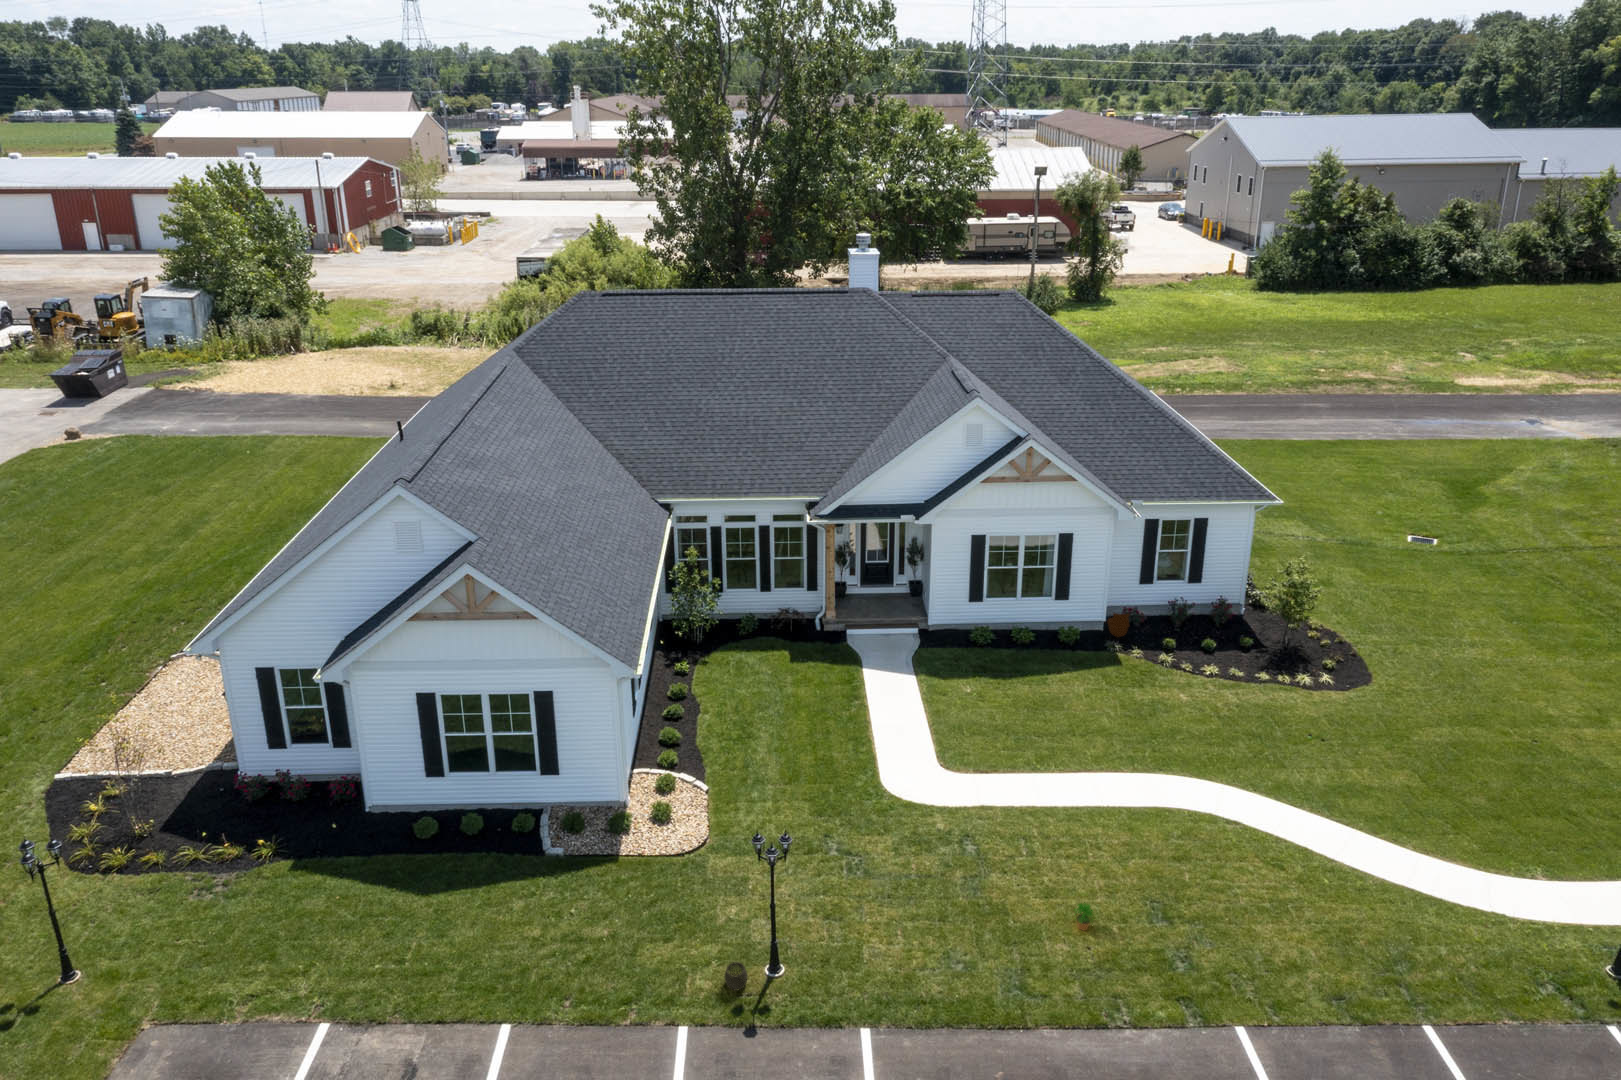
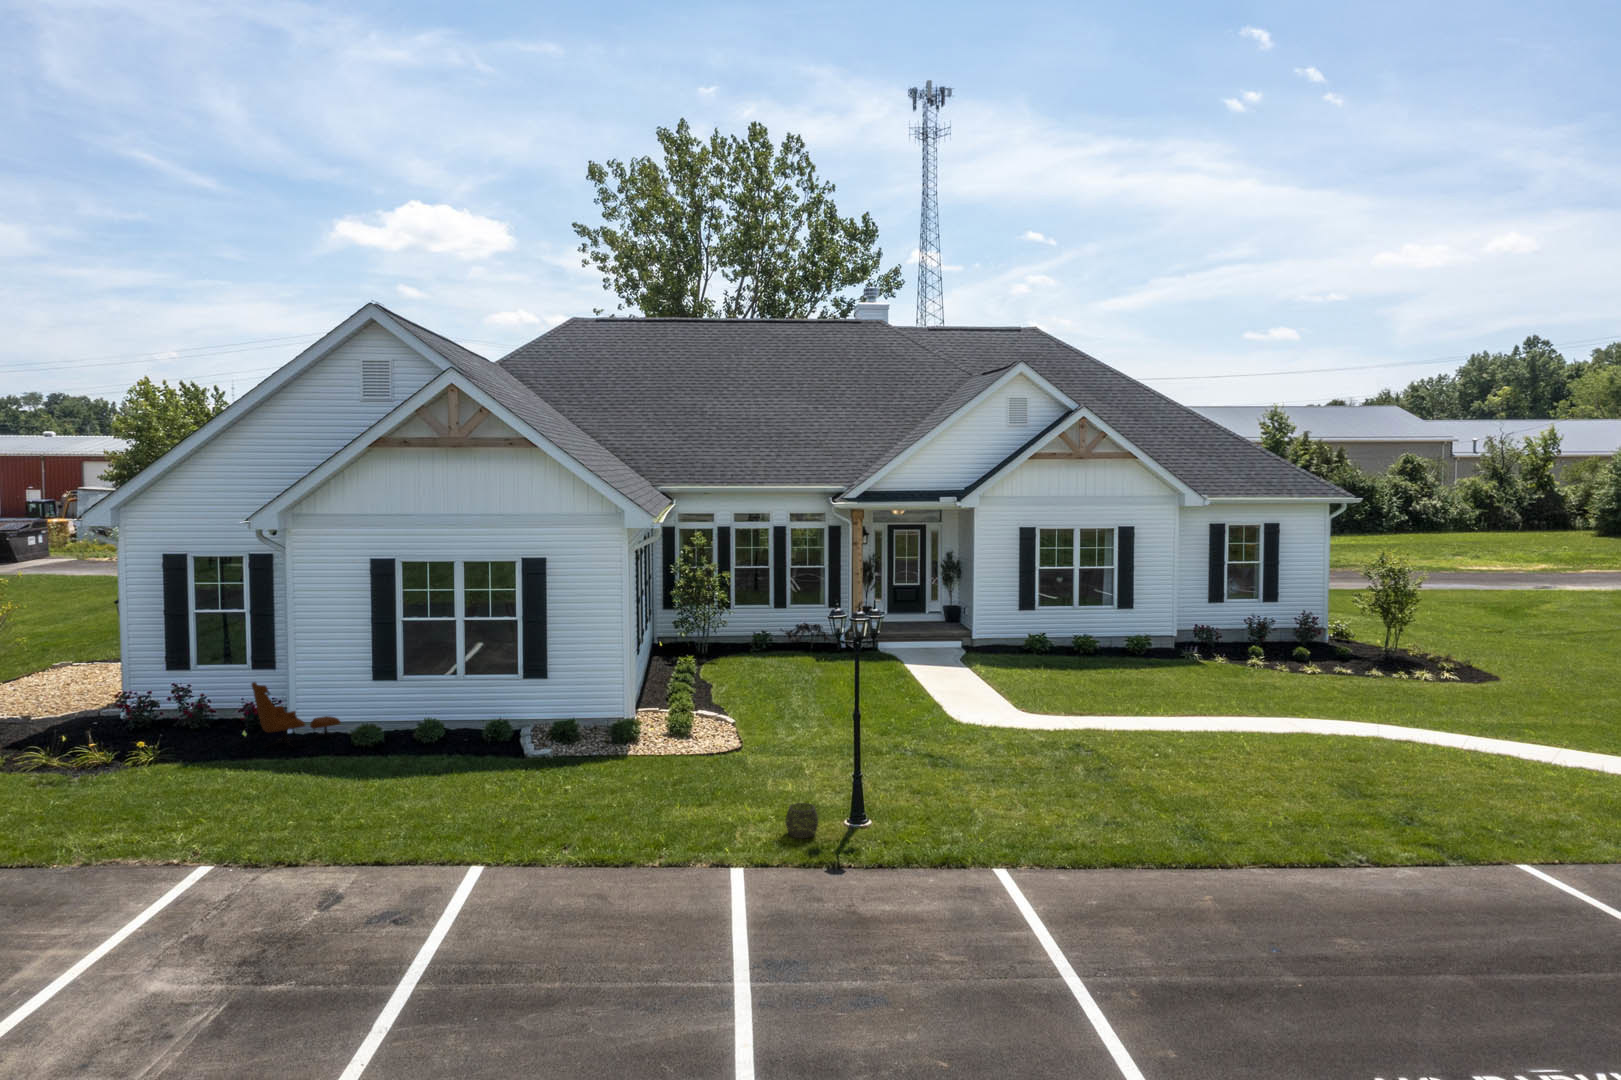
lounge chair: present [1108,613,1129,641] -> present [251,682,340,747]
potted plant: present [1074,902,1093,930] -> none [1244,762,1279,801]

